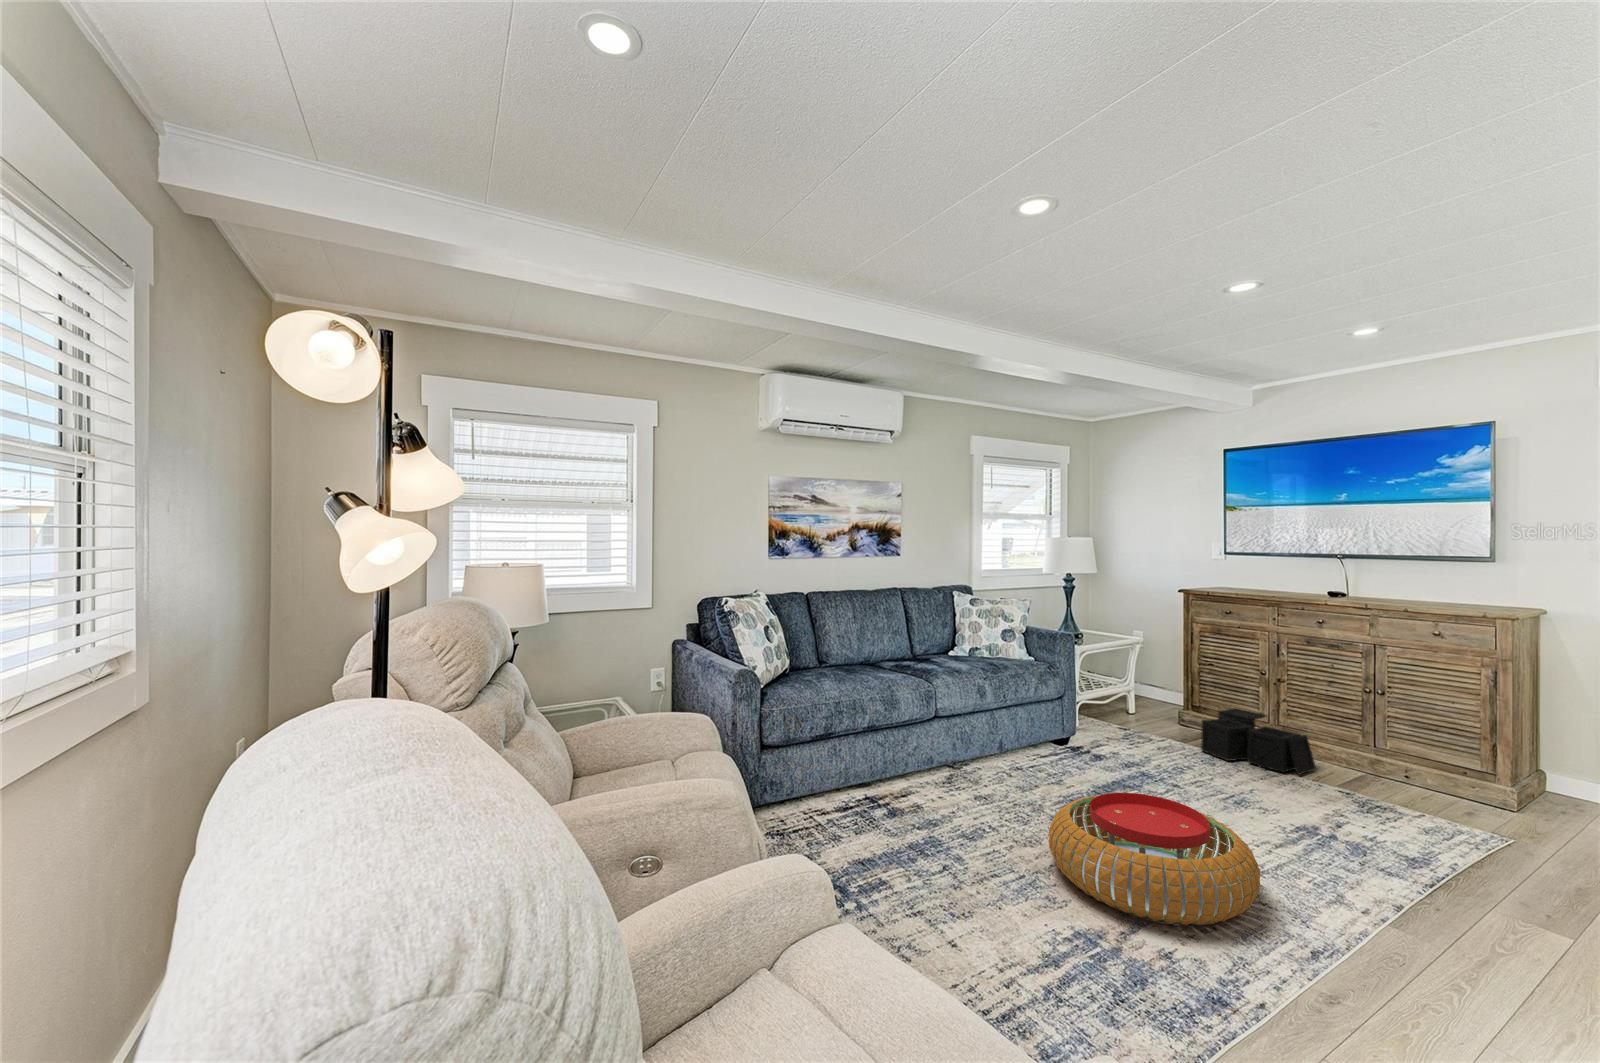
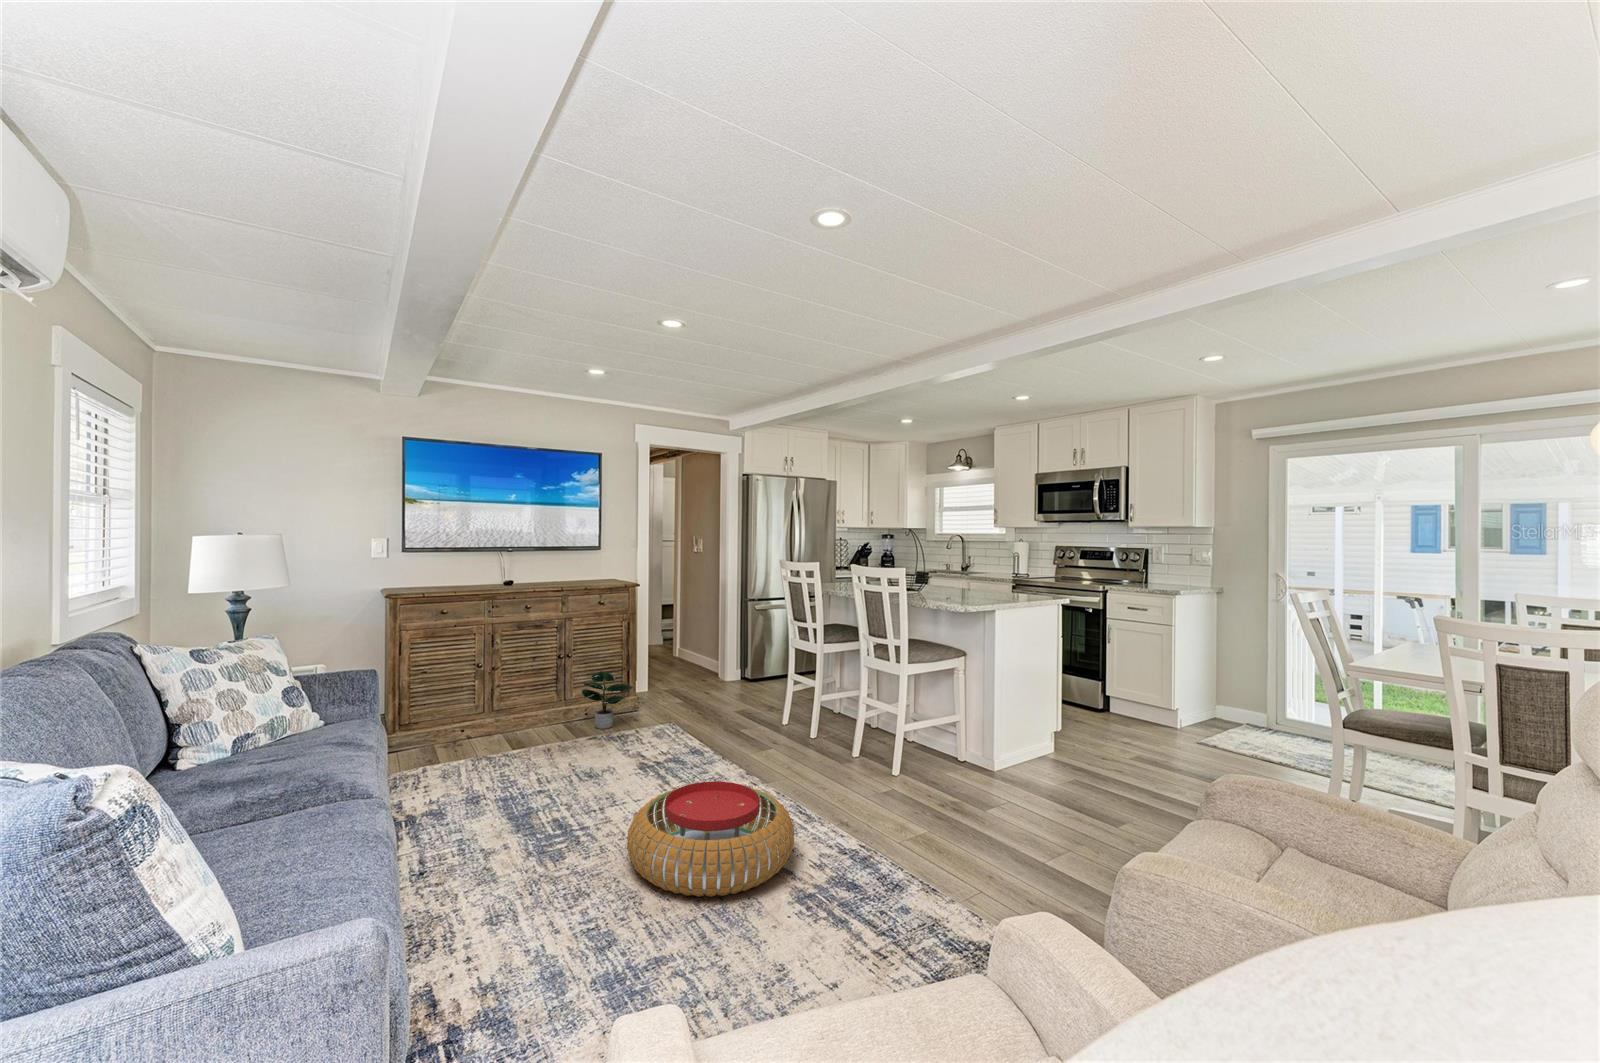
storage bin: present [1201,708,1316,775] -> none [449,704,556,759]
potted plant: none [1364,721,1452,797] -> present [581,671,633,729]

